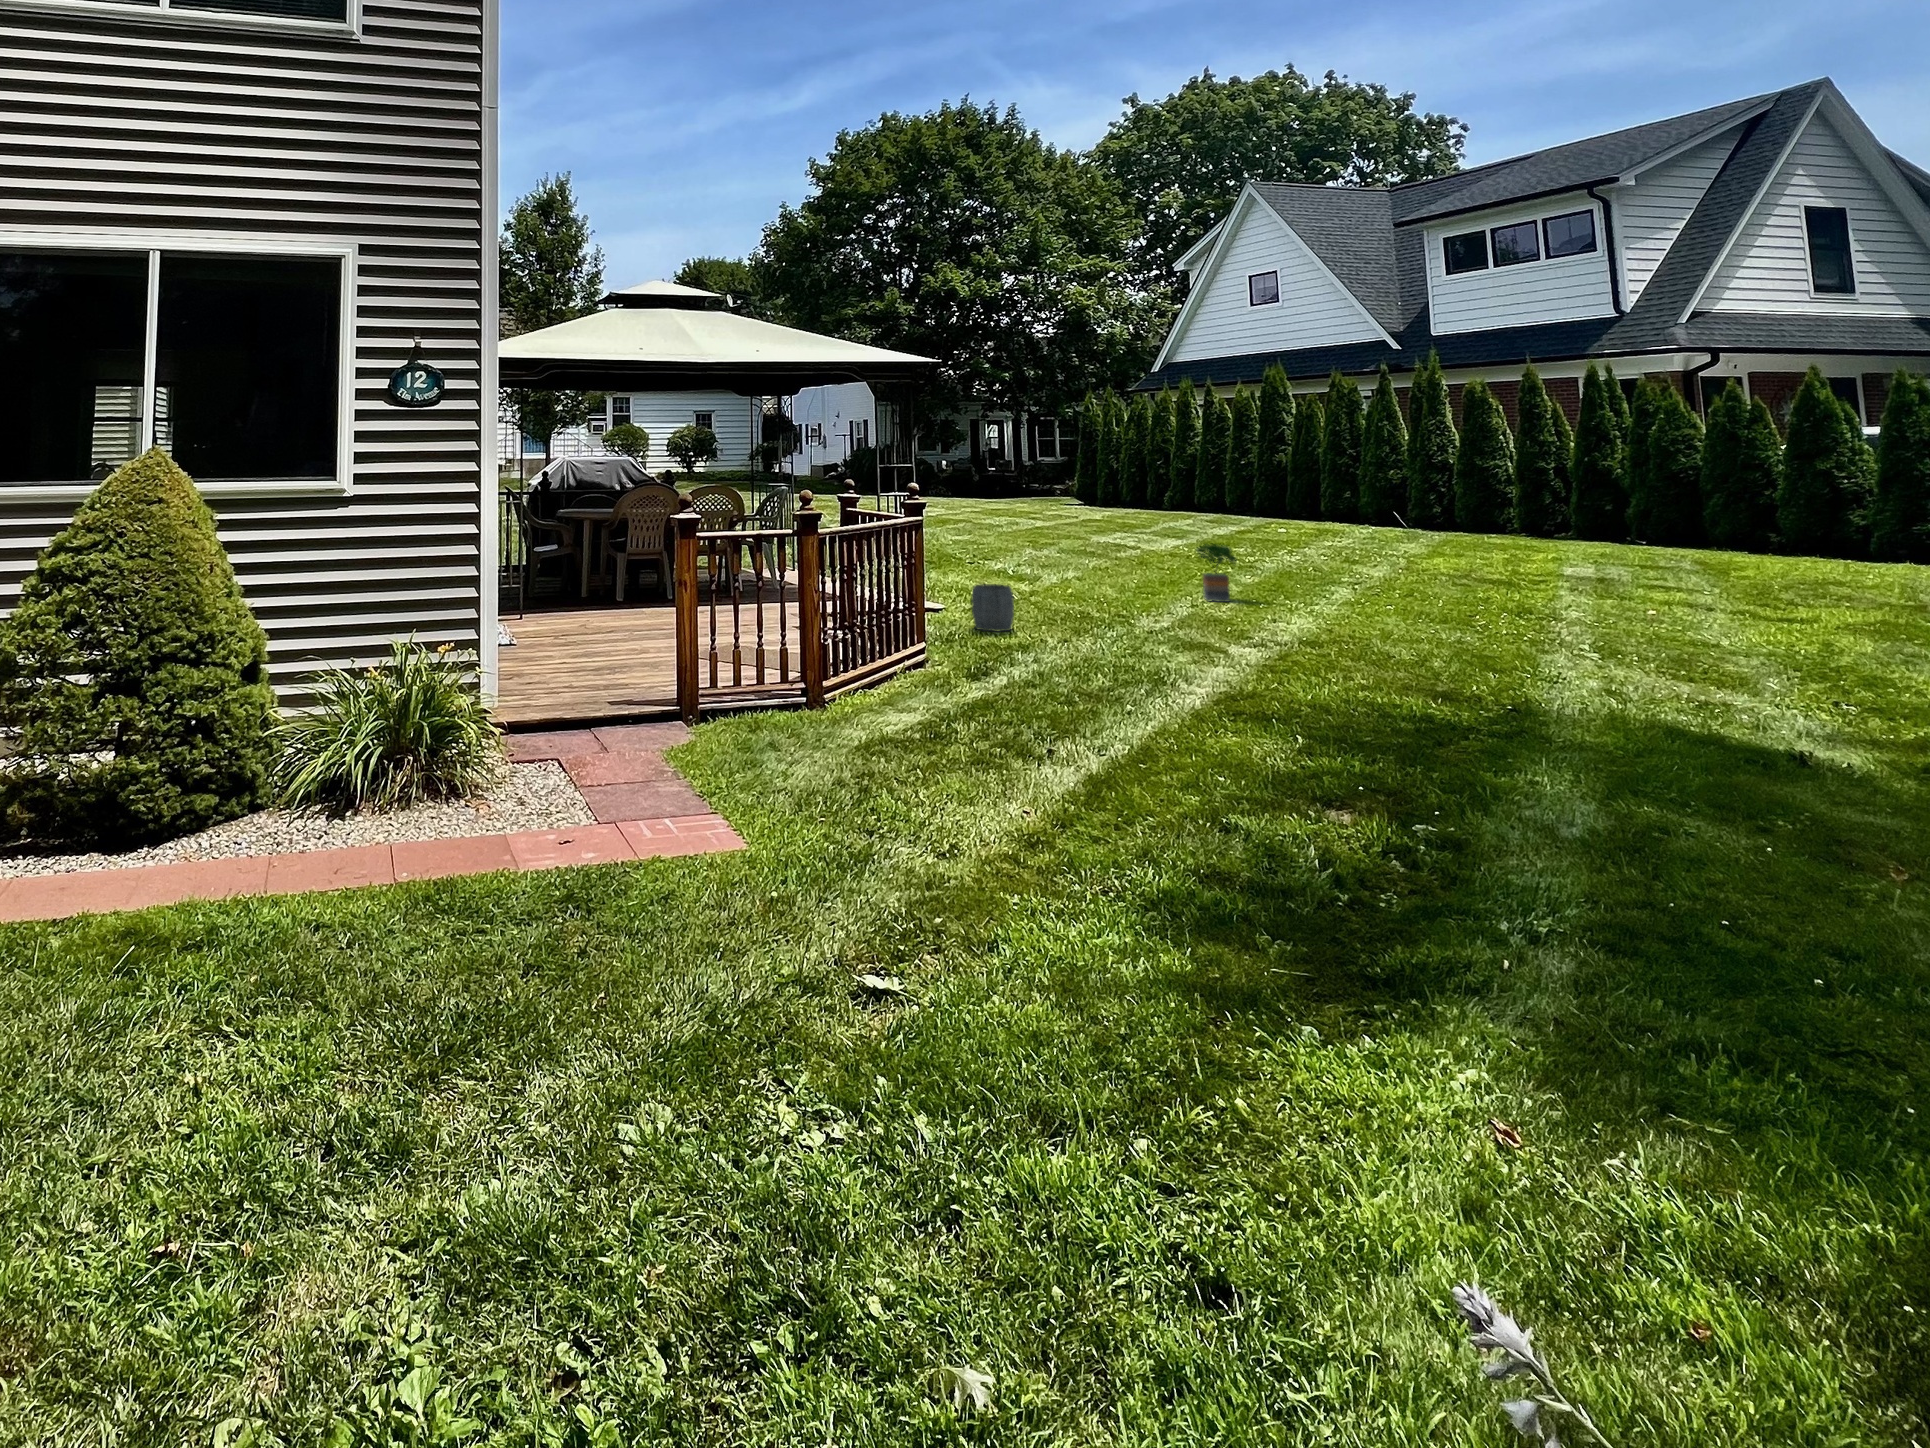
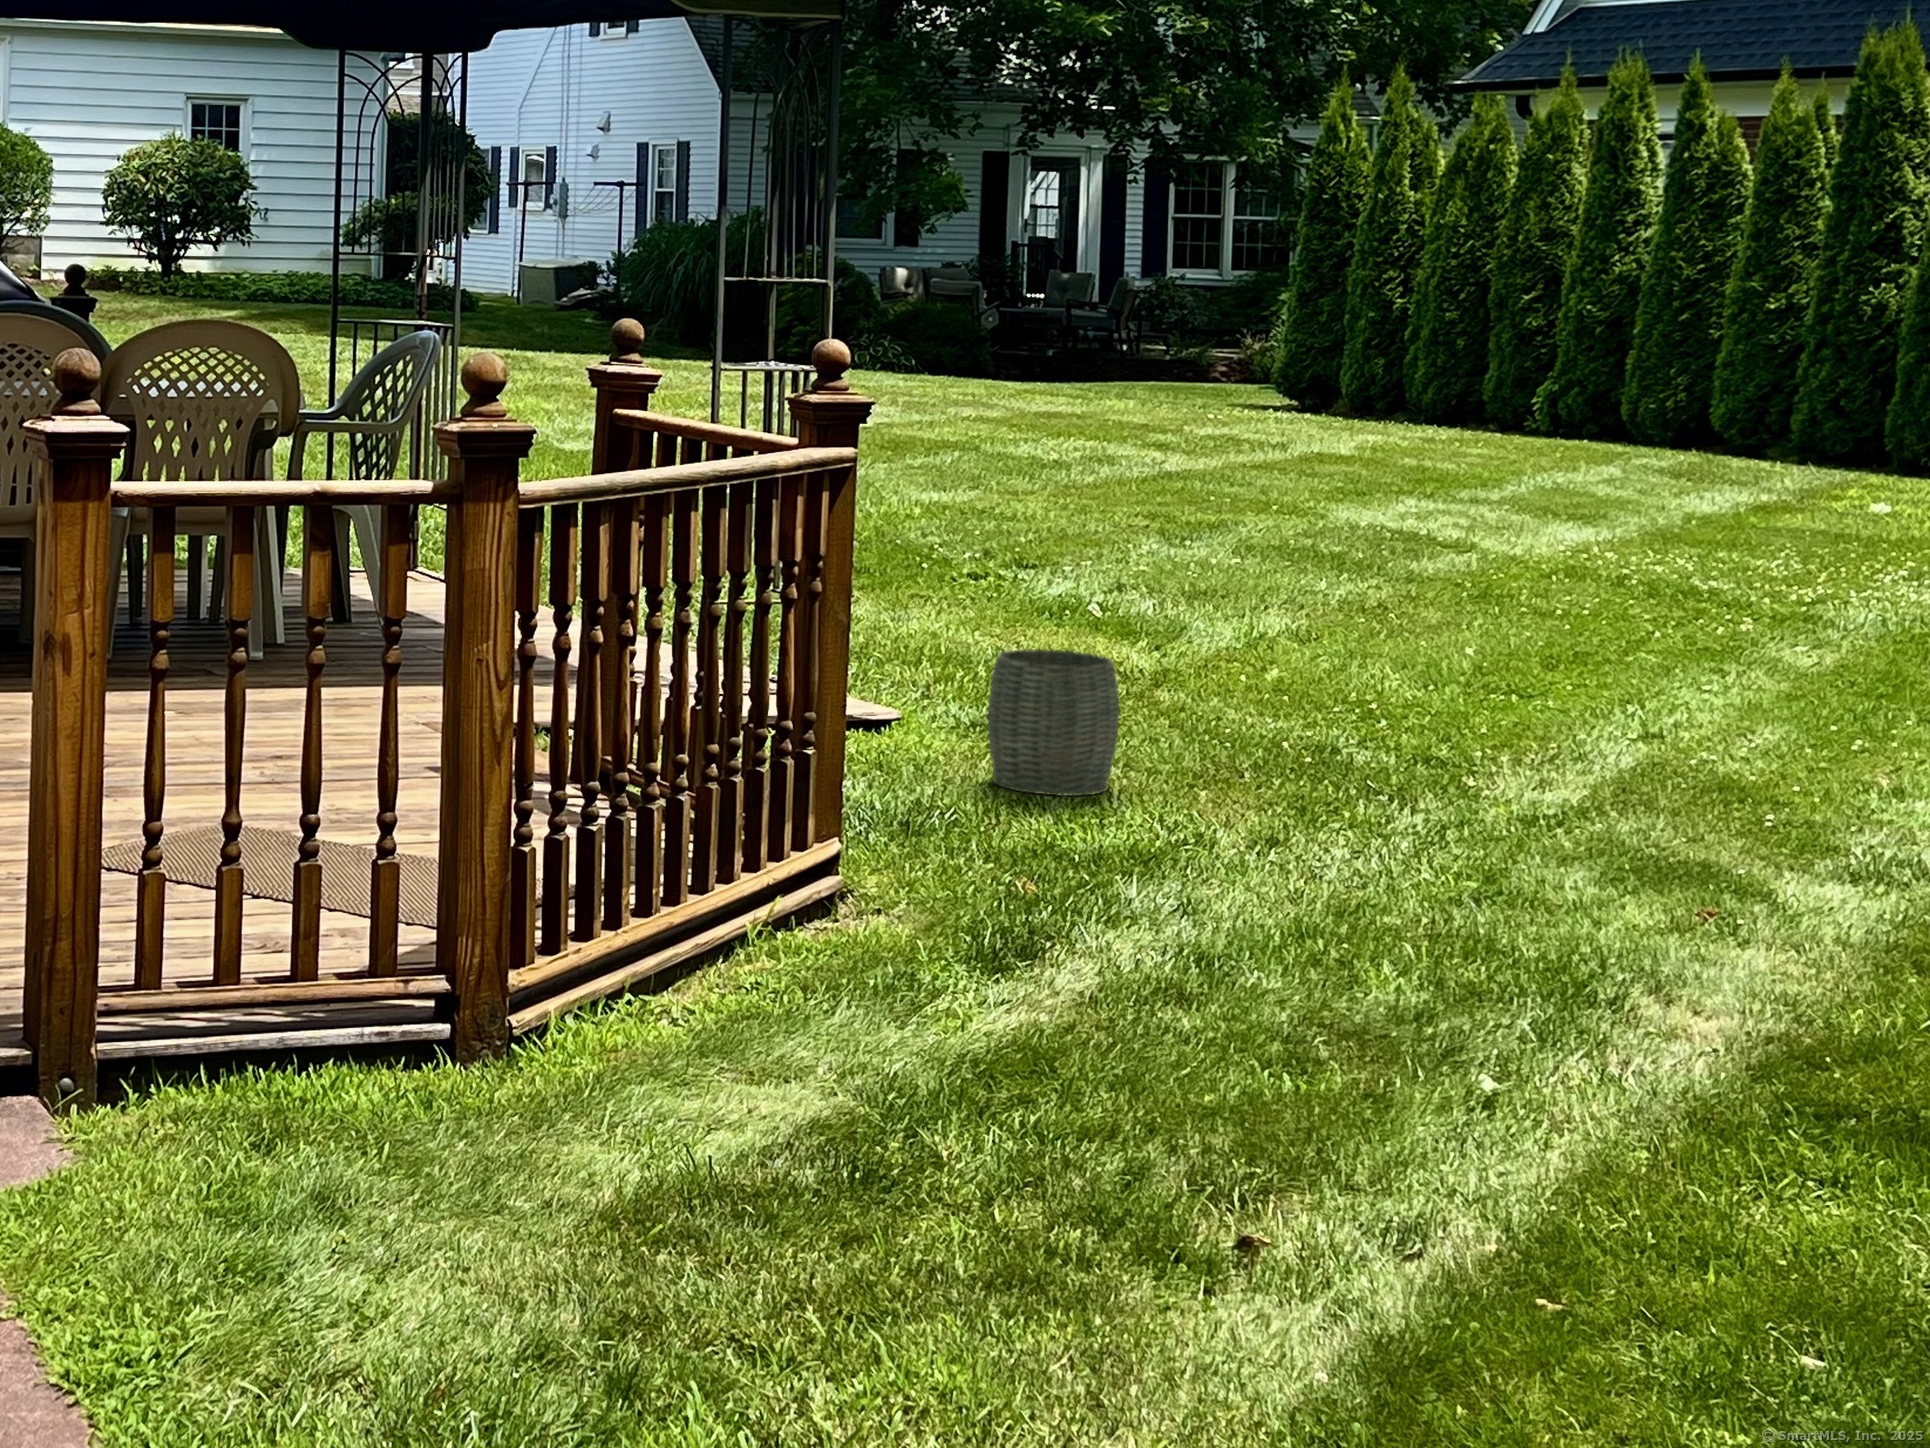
potted tree: present [1196,543,1237,602] -> none [1661,541,1790,718]

